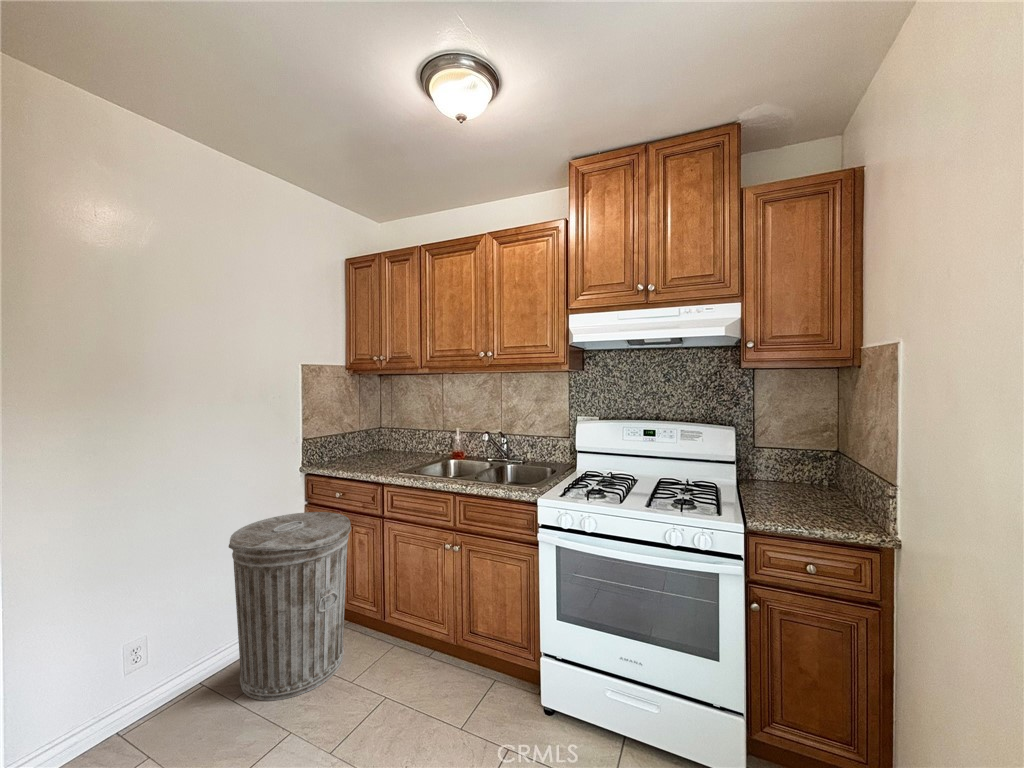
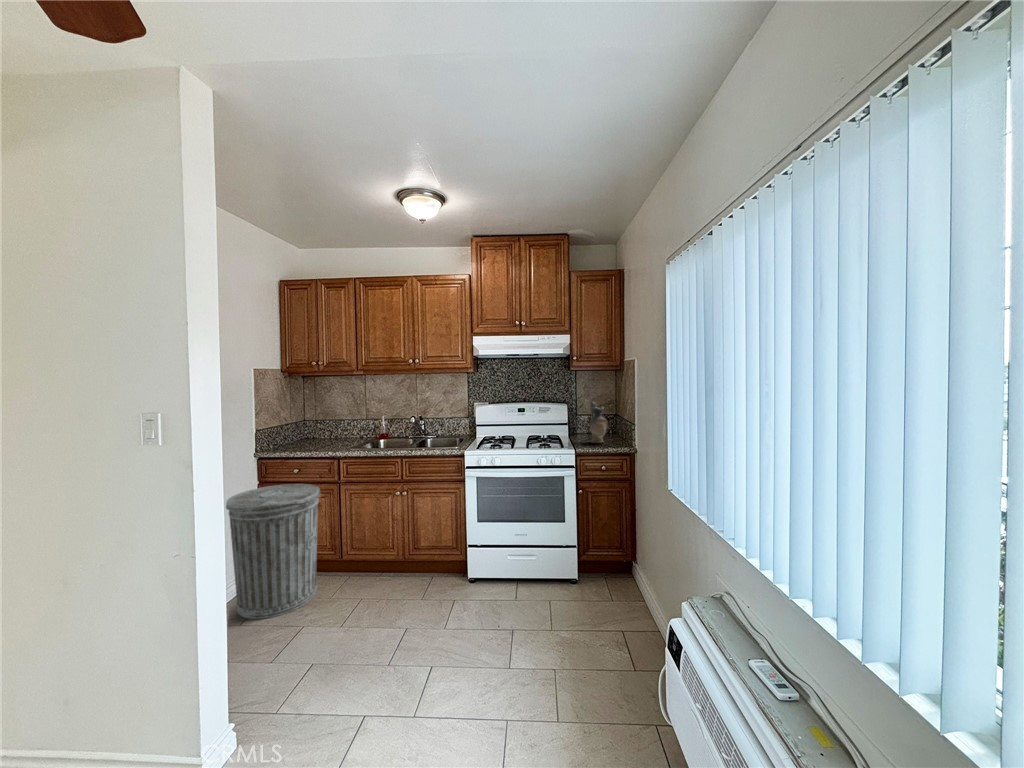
ceramic pitcher: none [778,428,819,509] -> present [590,402,608,443]

